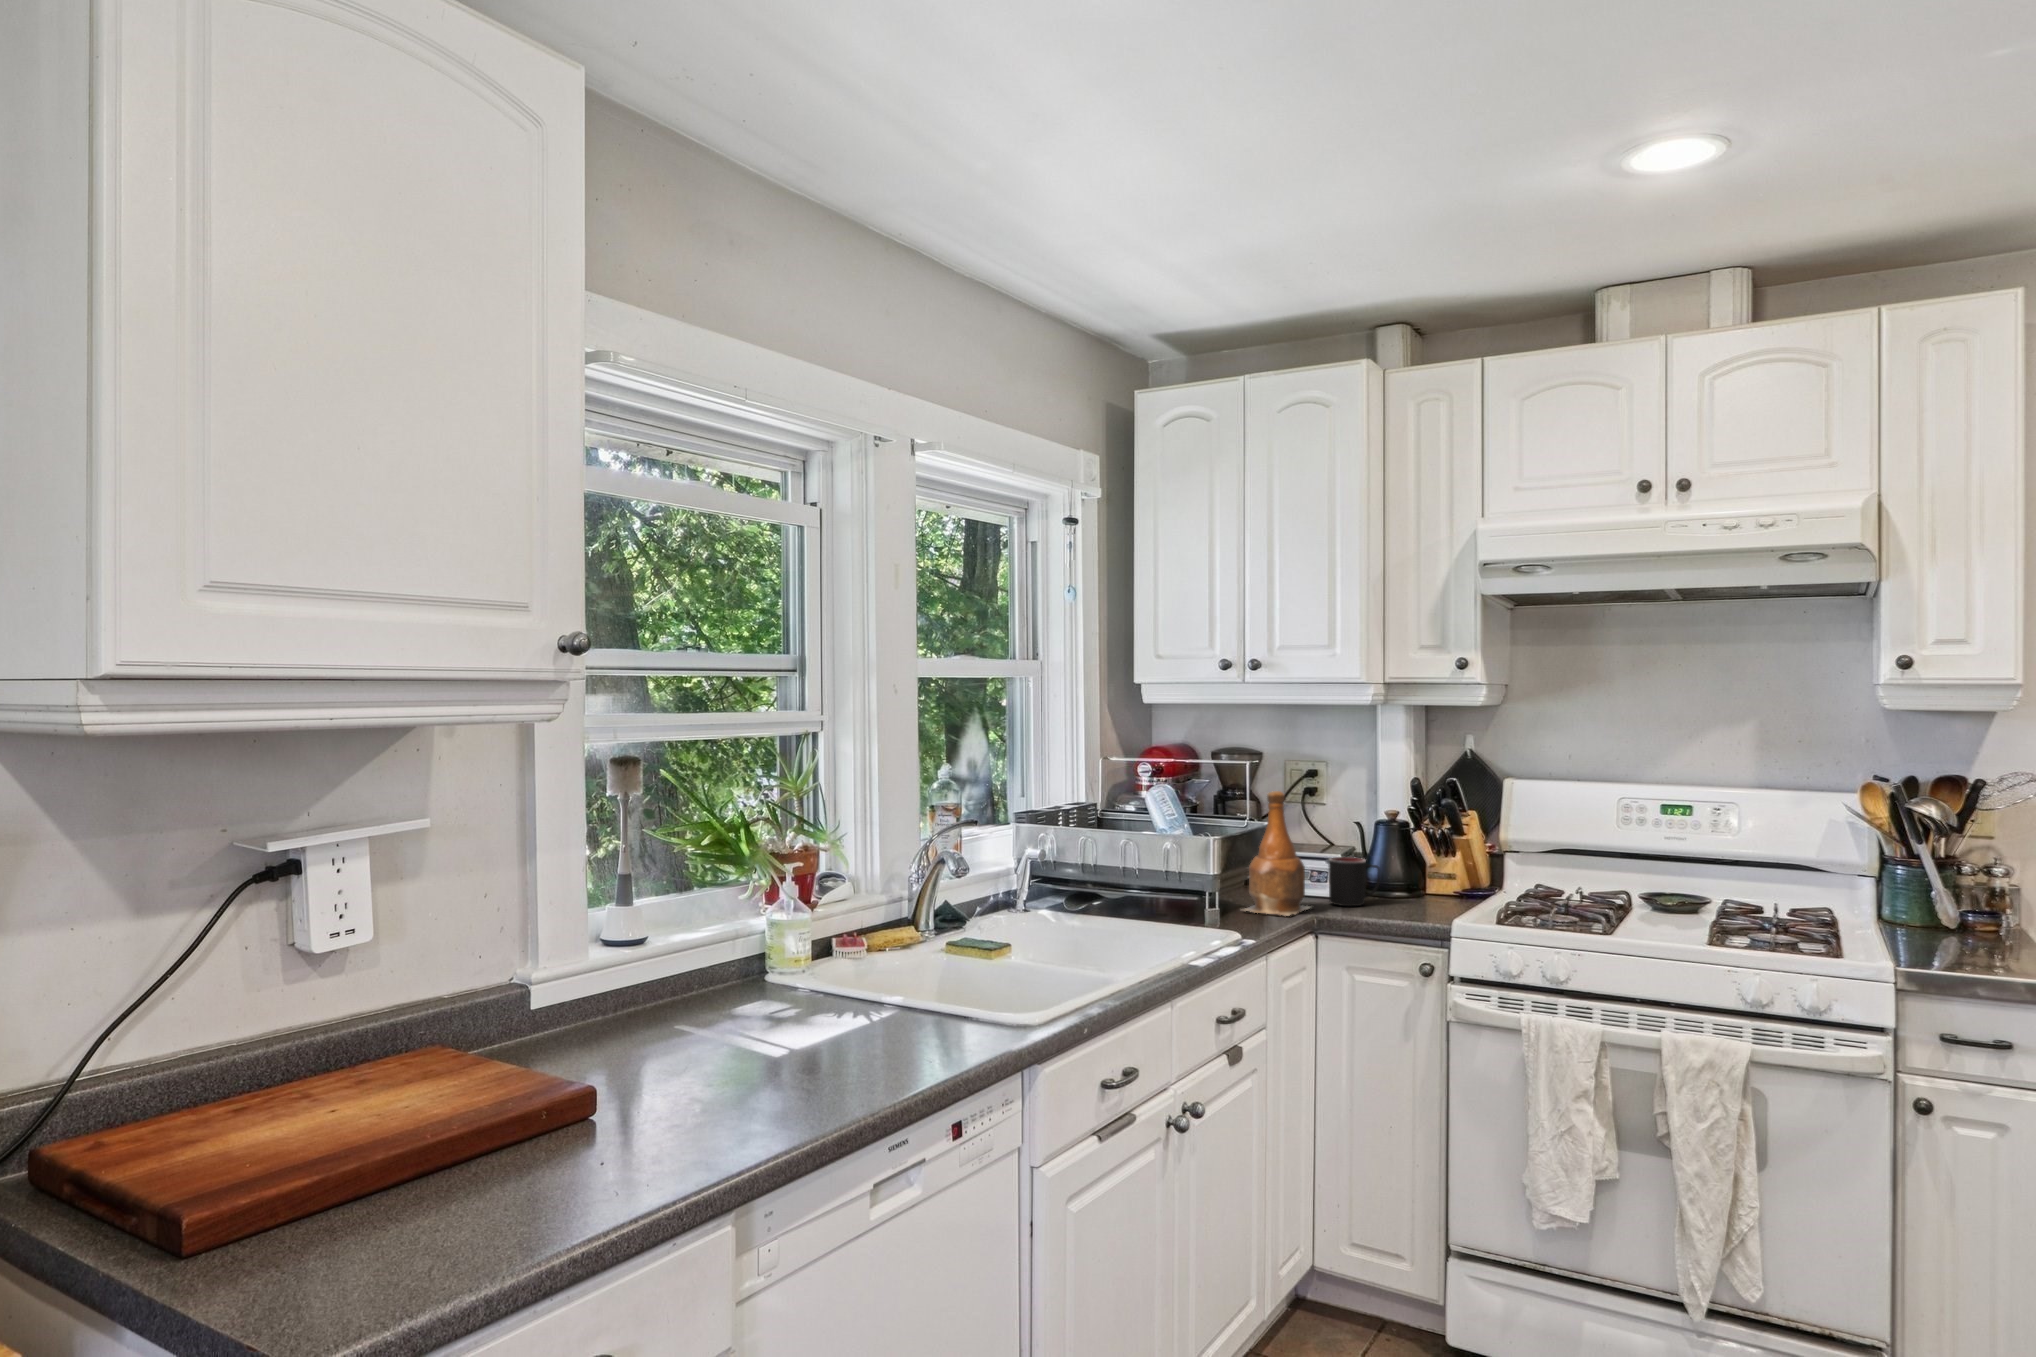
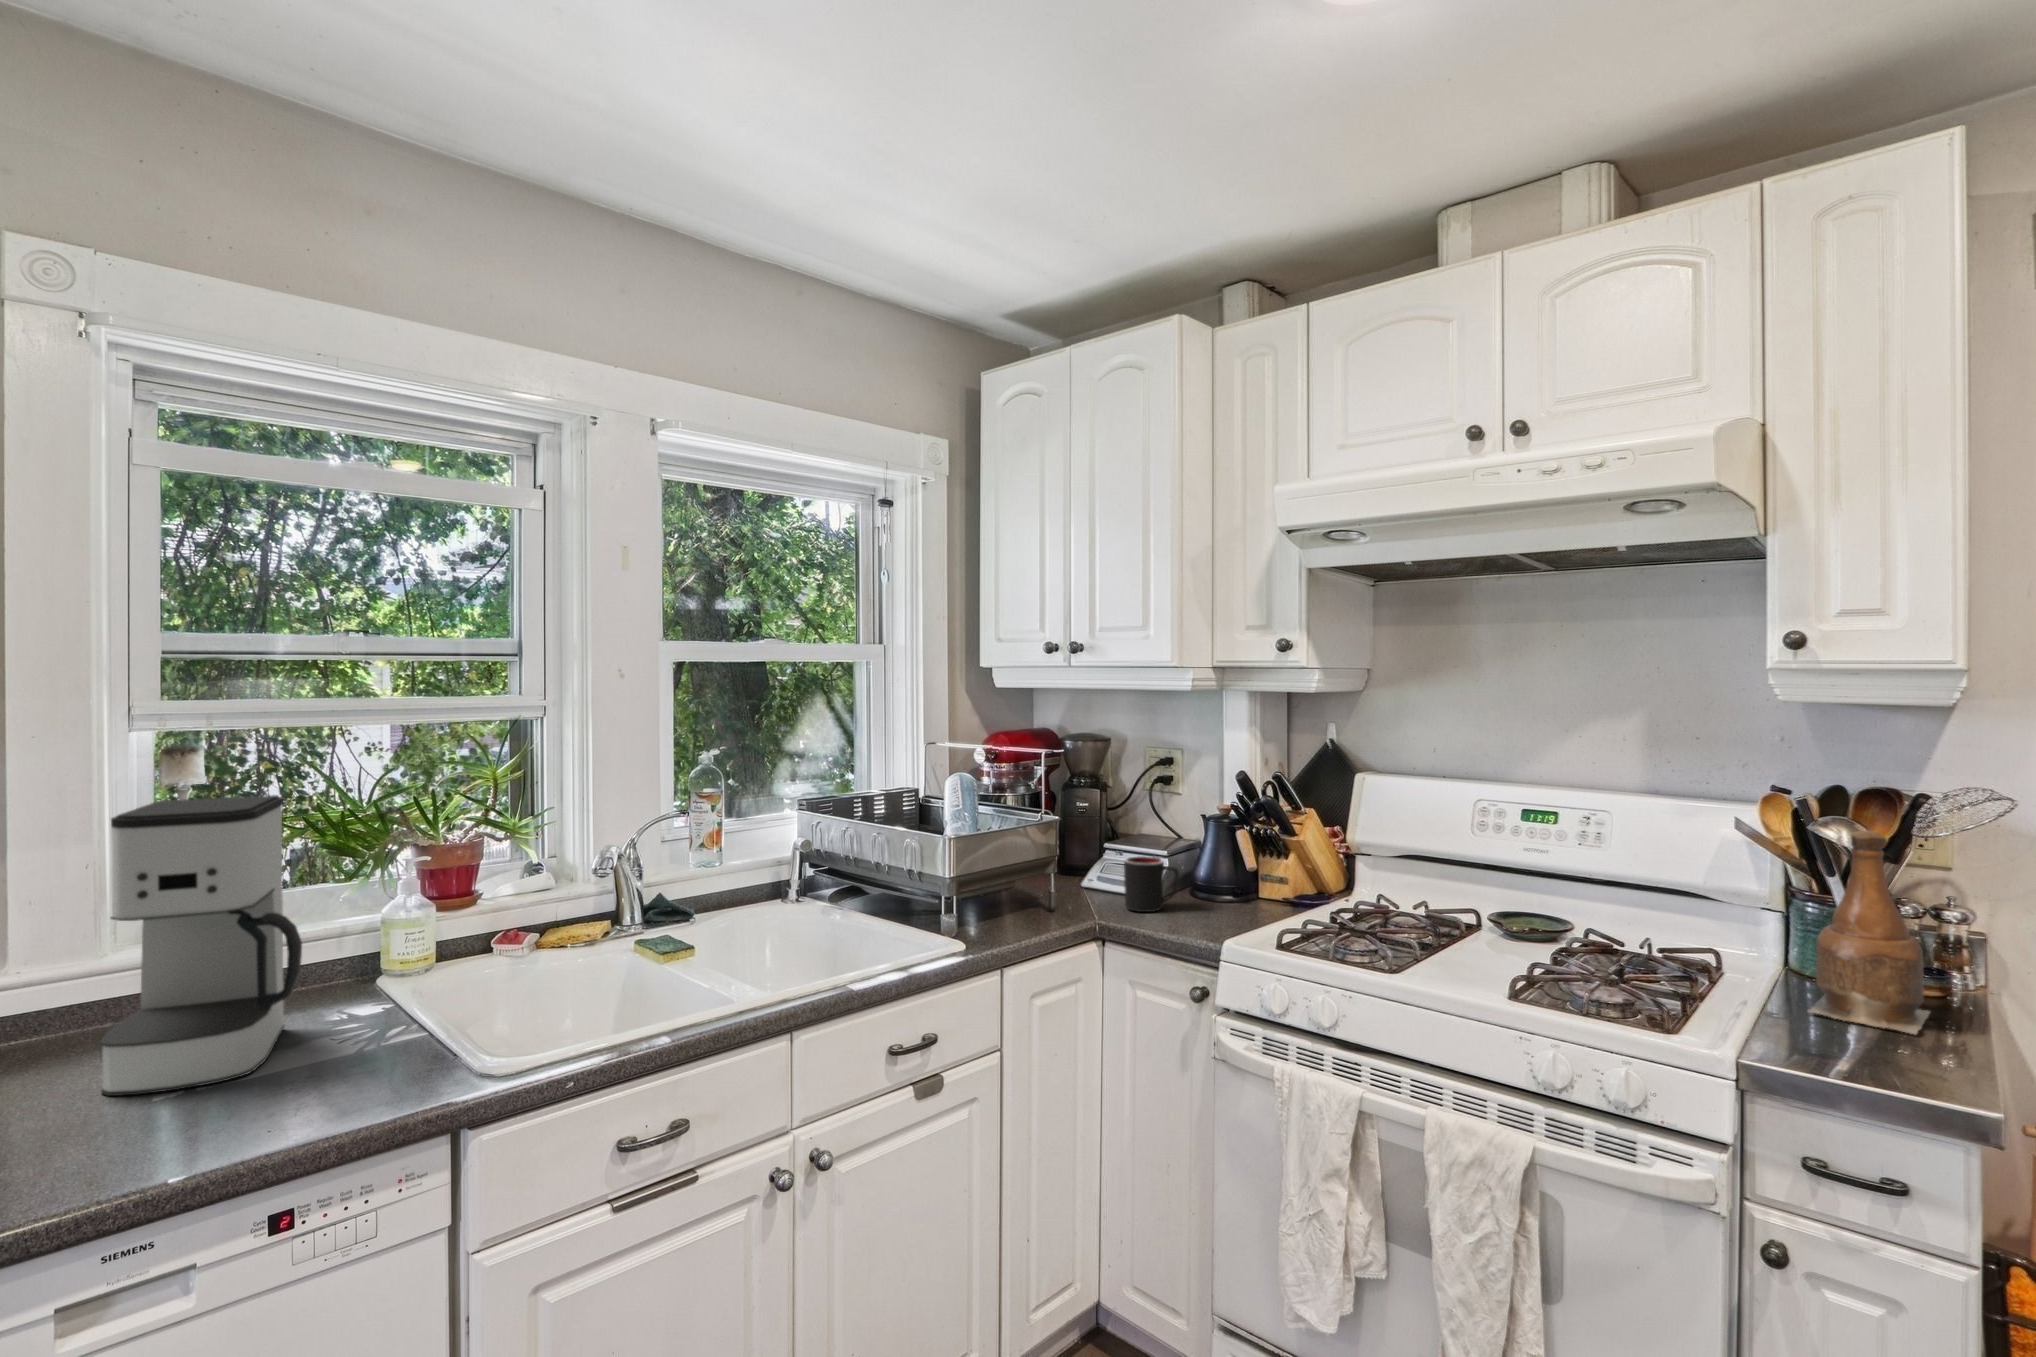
bottle: present [1245,791,1311,916] -> present [1809,830,1930,1034]
coffee maker: none [677,799,824,1053] -> present [100,795,302,1096]

